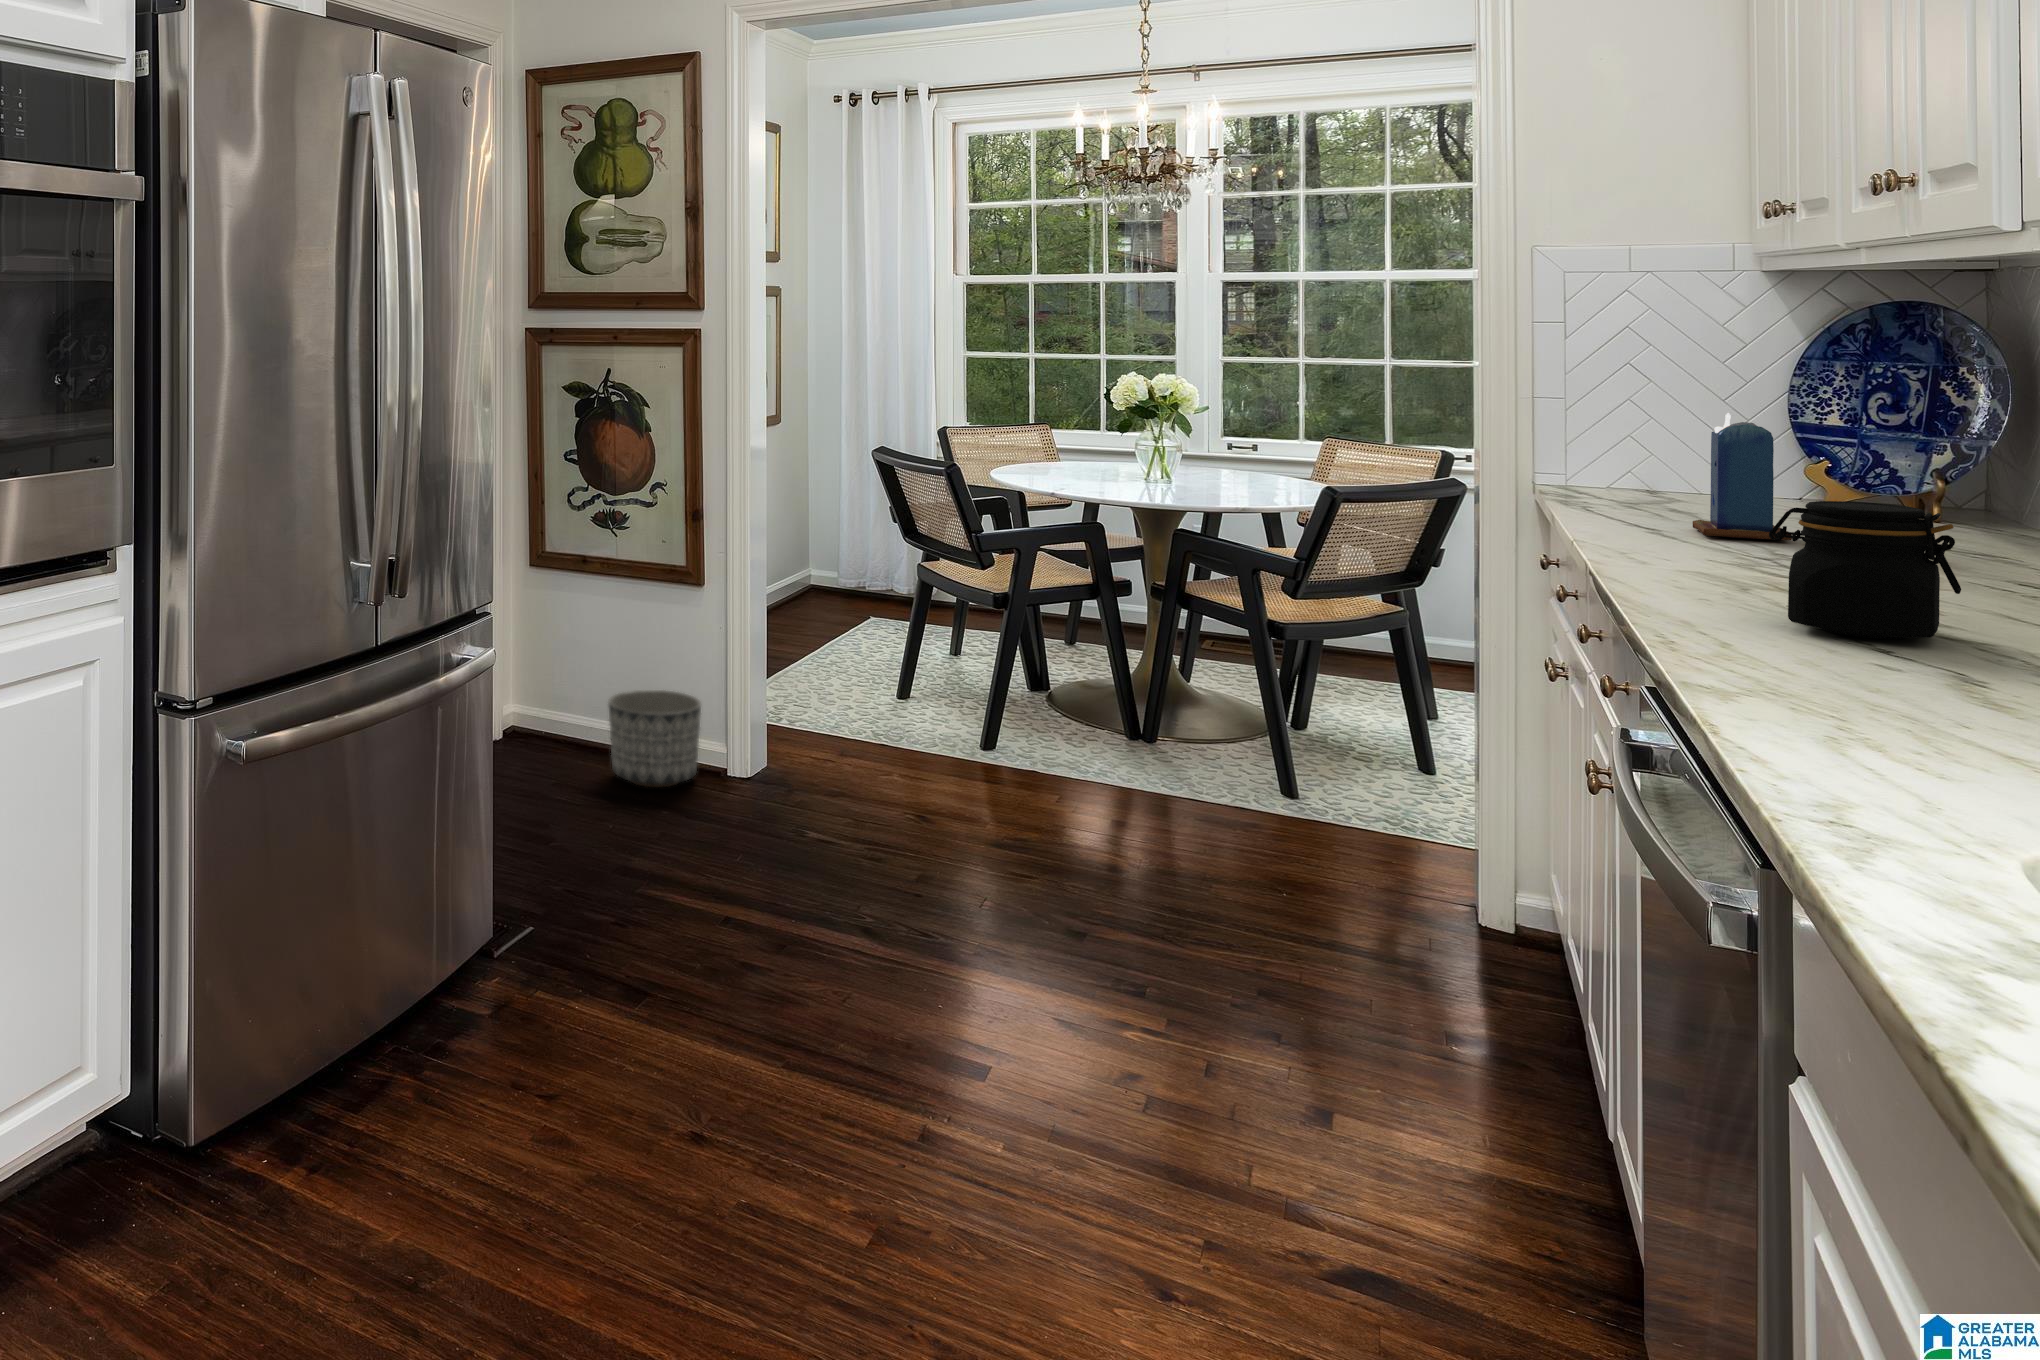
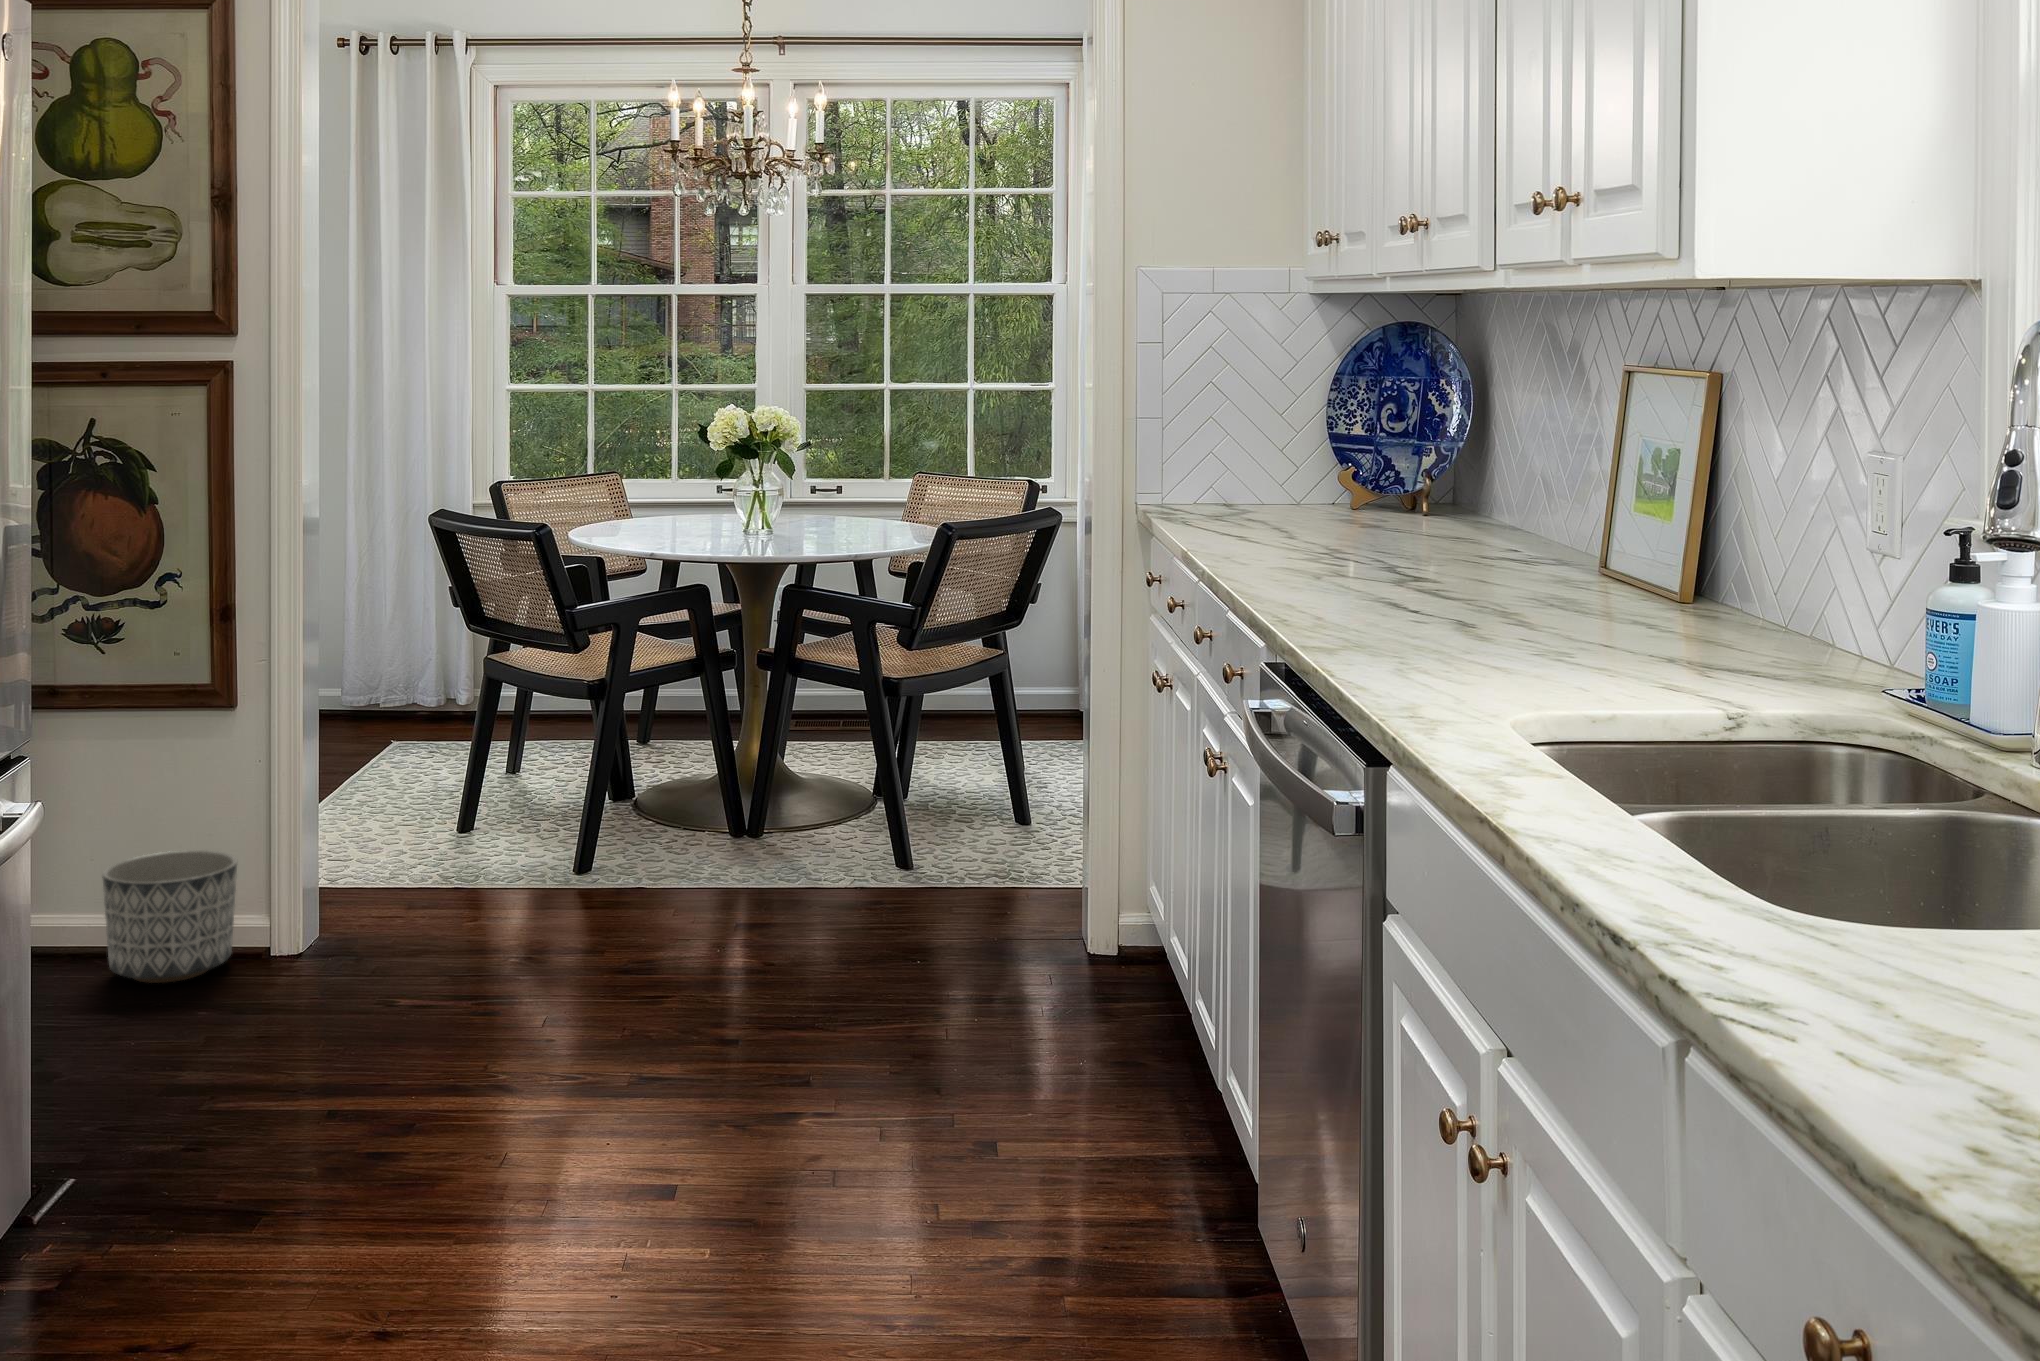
candle: present [1693,413,1791,540] -> none [1270,426,1341,539]
jar: present [1769,501,1961,639] -> none [1347,494,1468,606]

